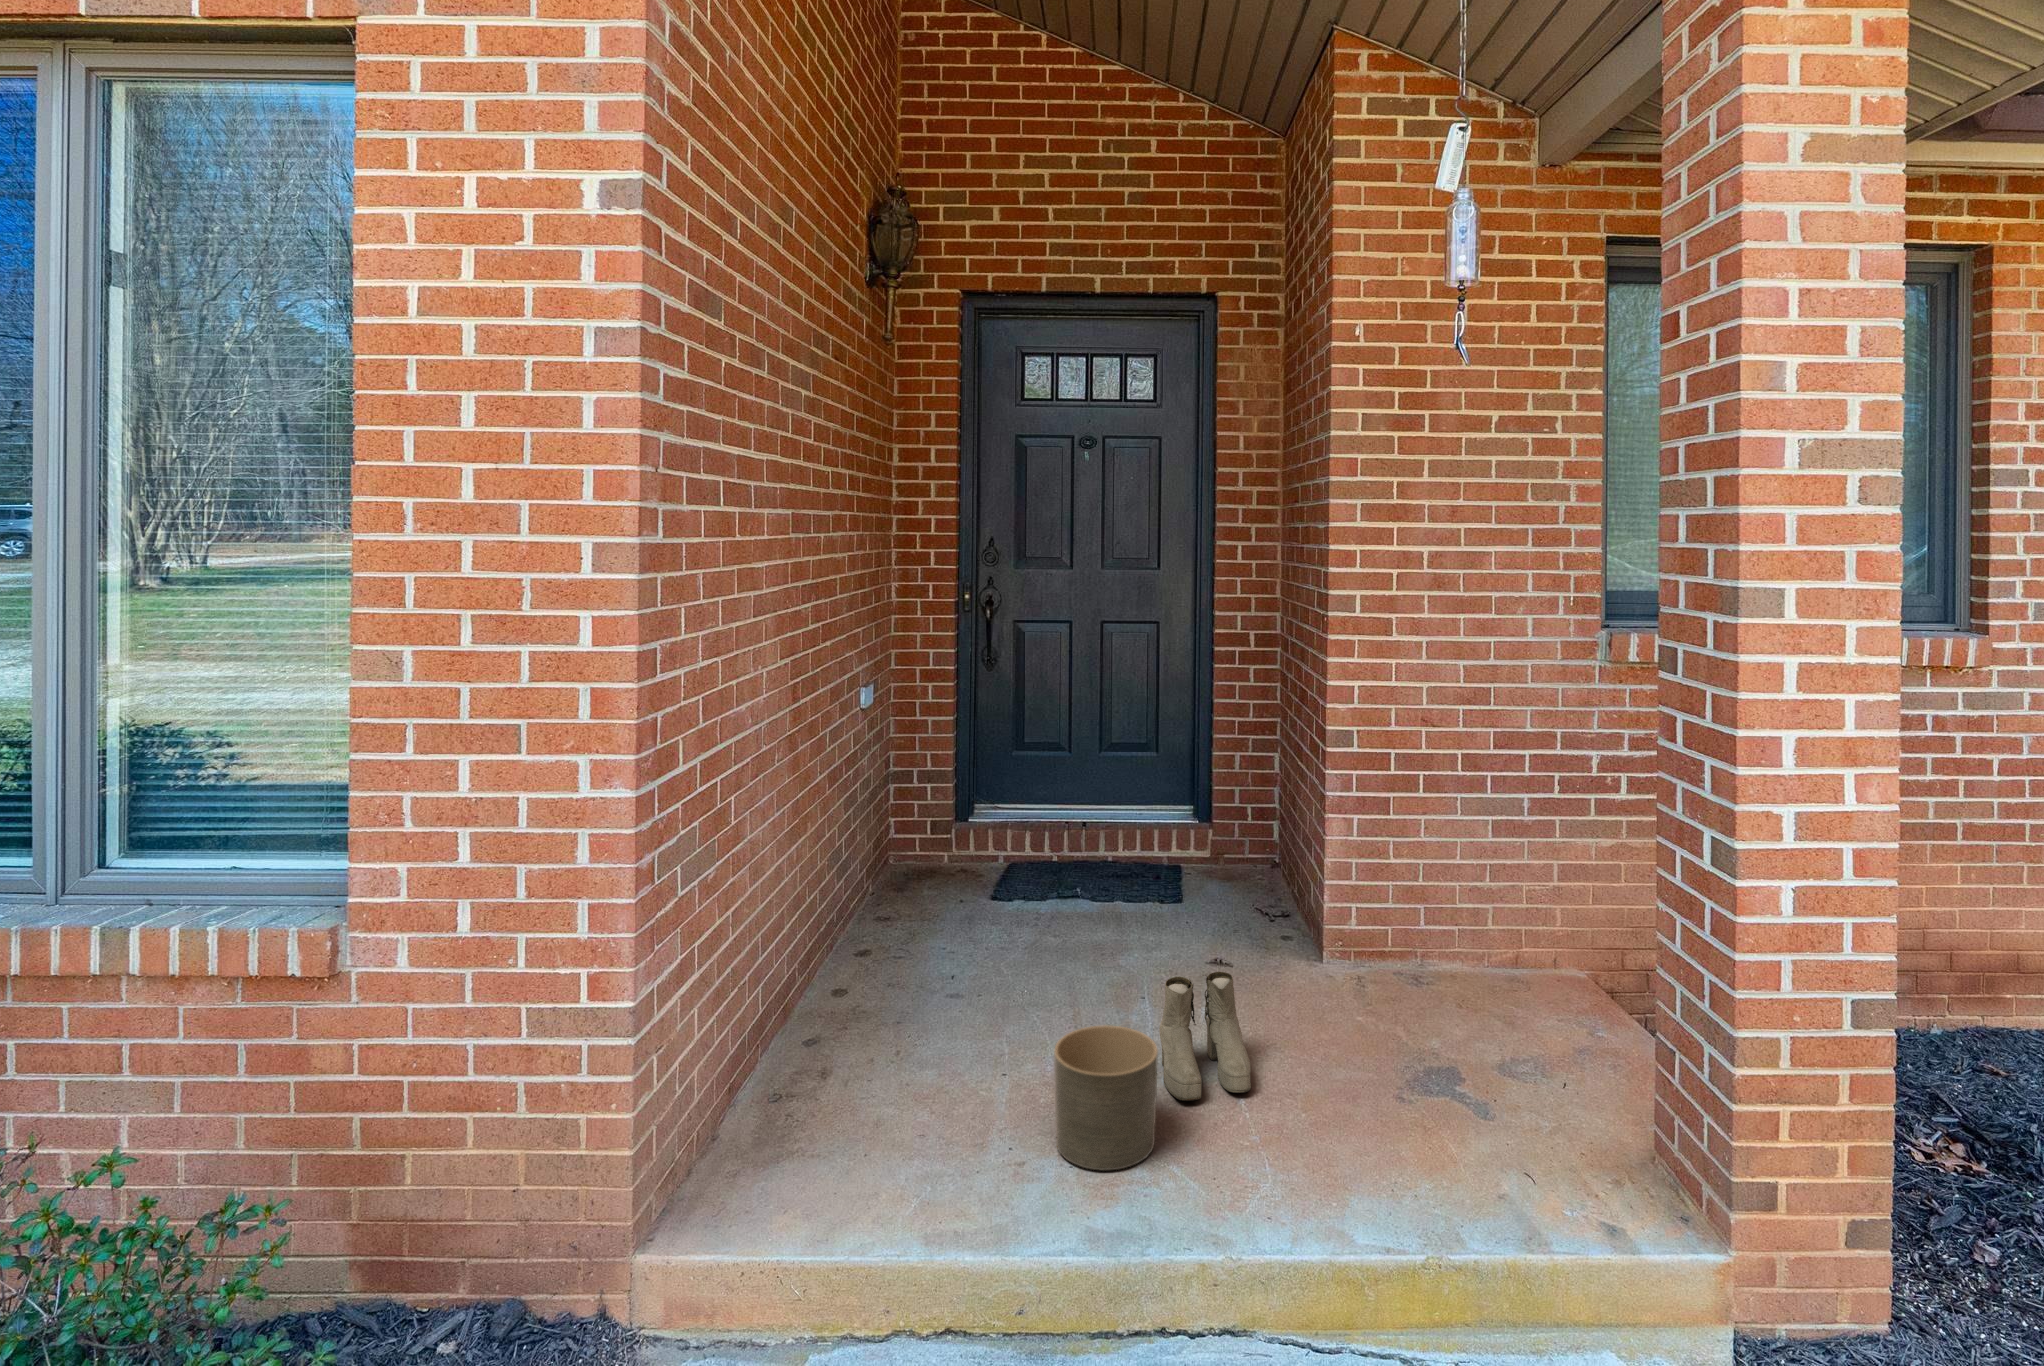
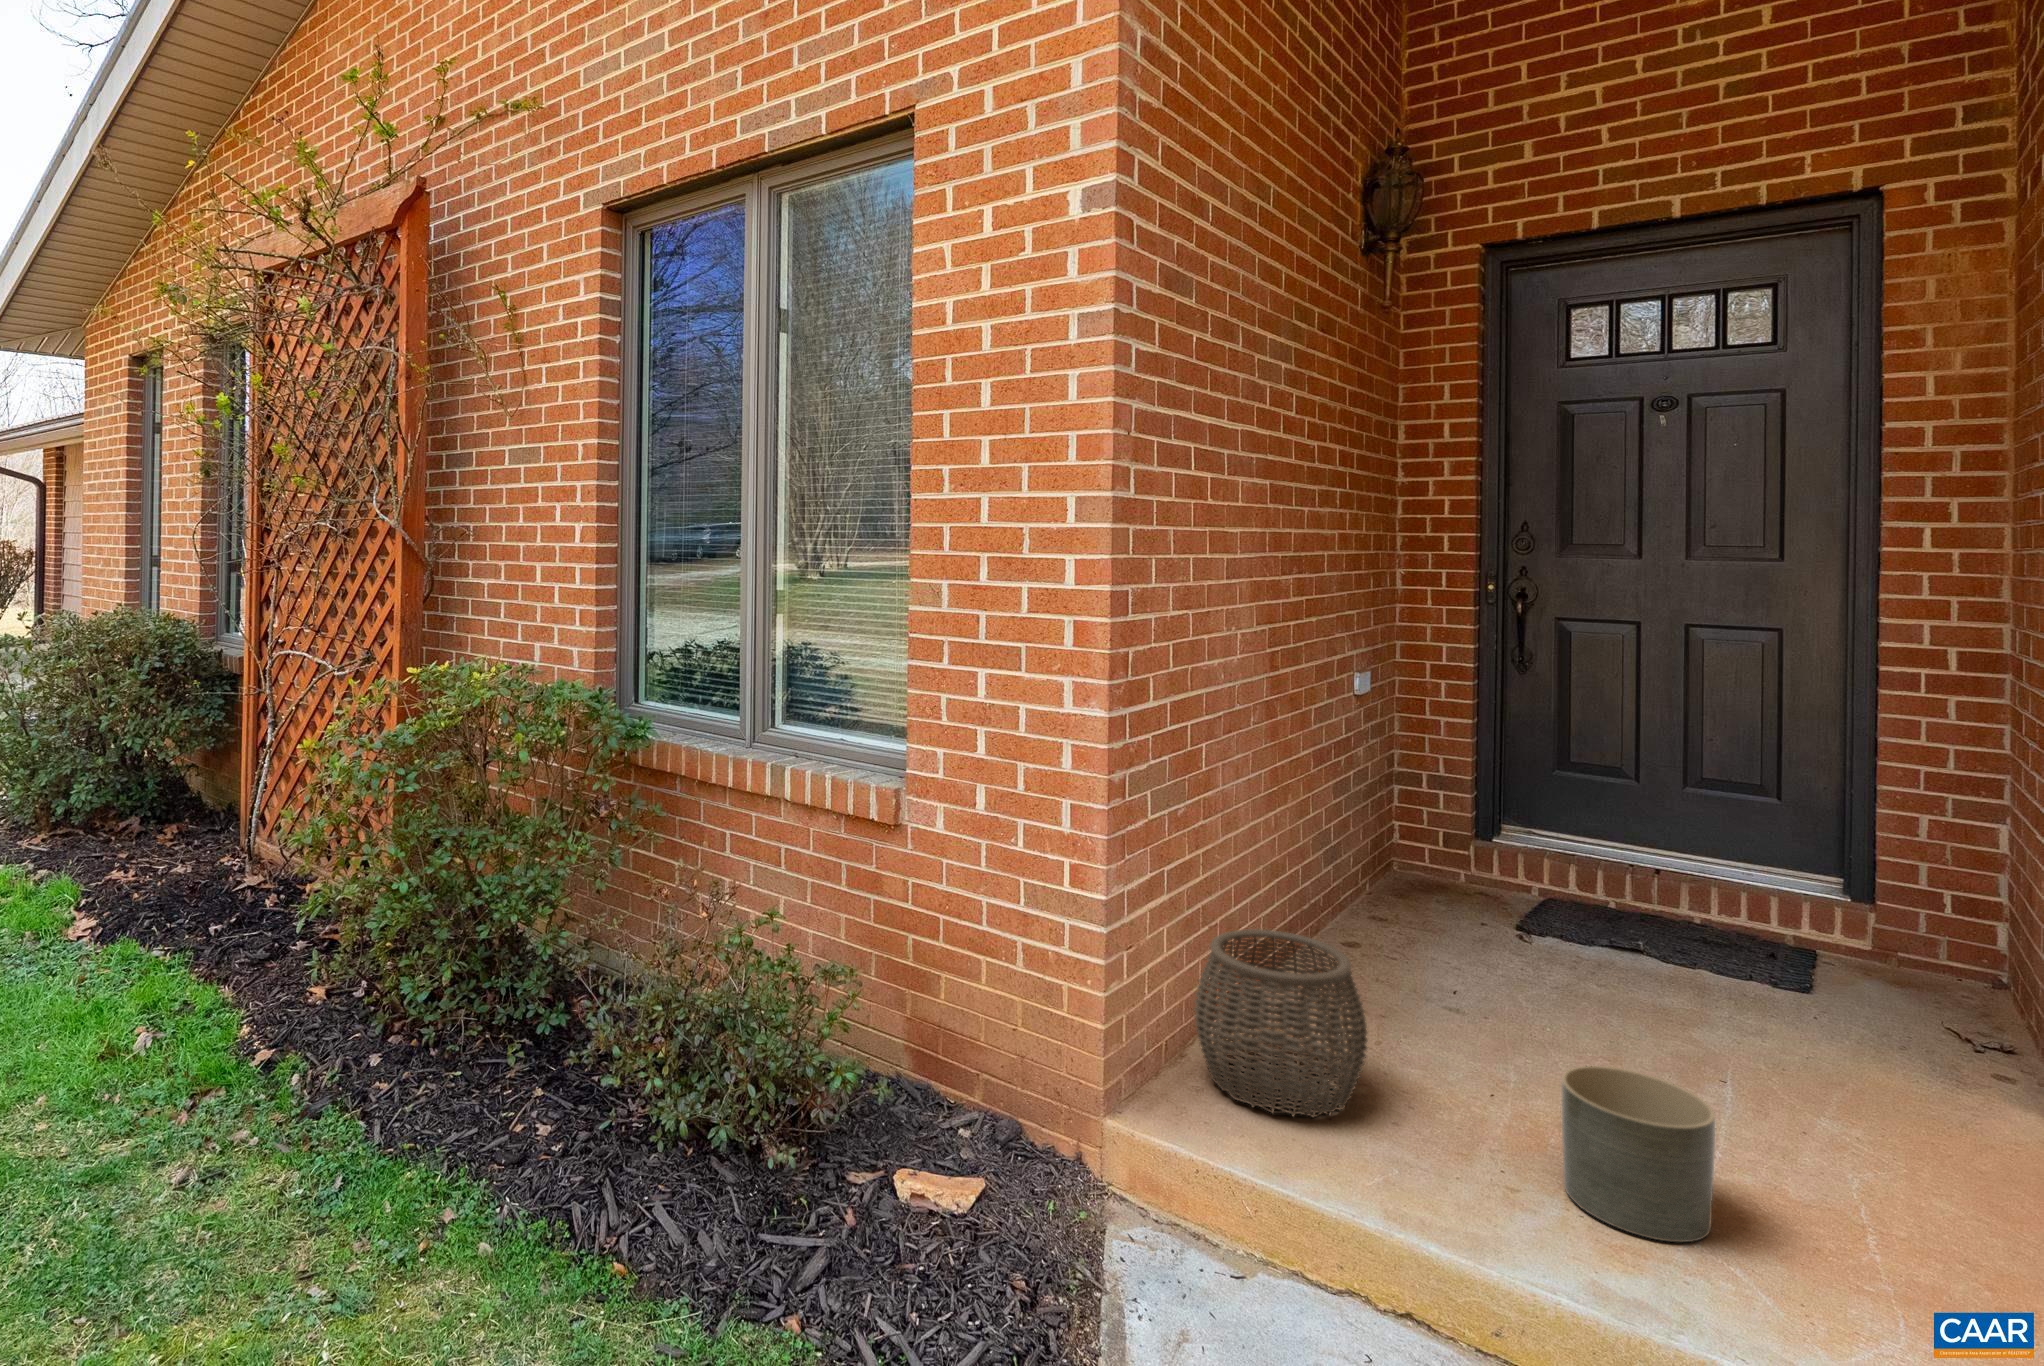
boots: present [1159,972,1251,1101] -> none [1735,1051,1891,1227]
woven basket: none [728,975,897,1174] -> present [1194,929,1368,1117]

